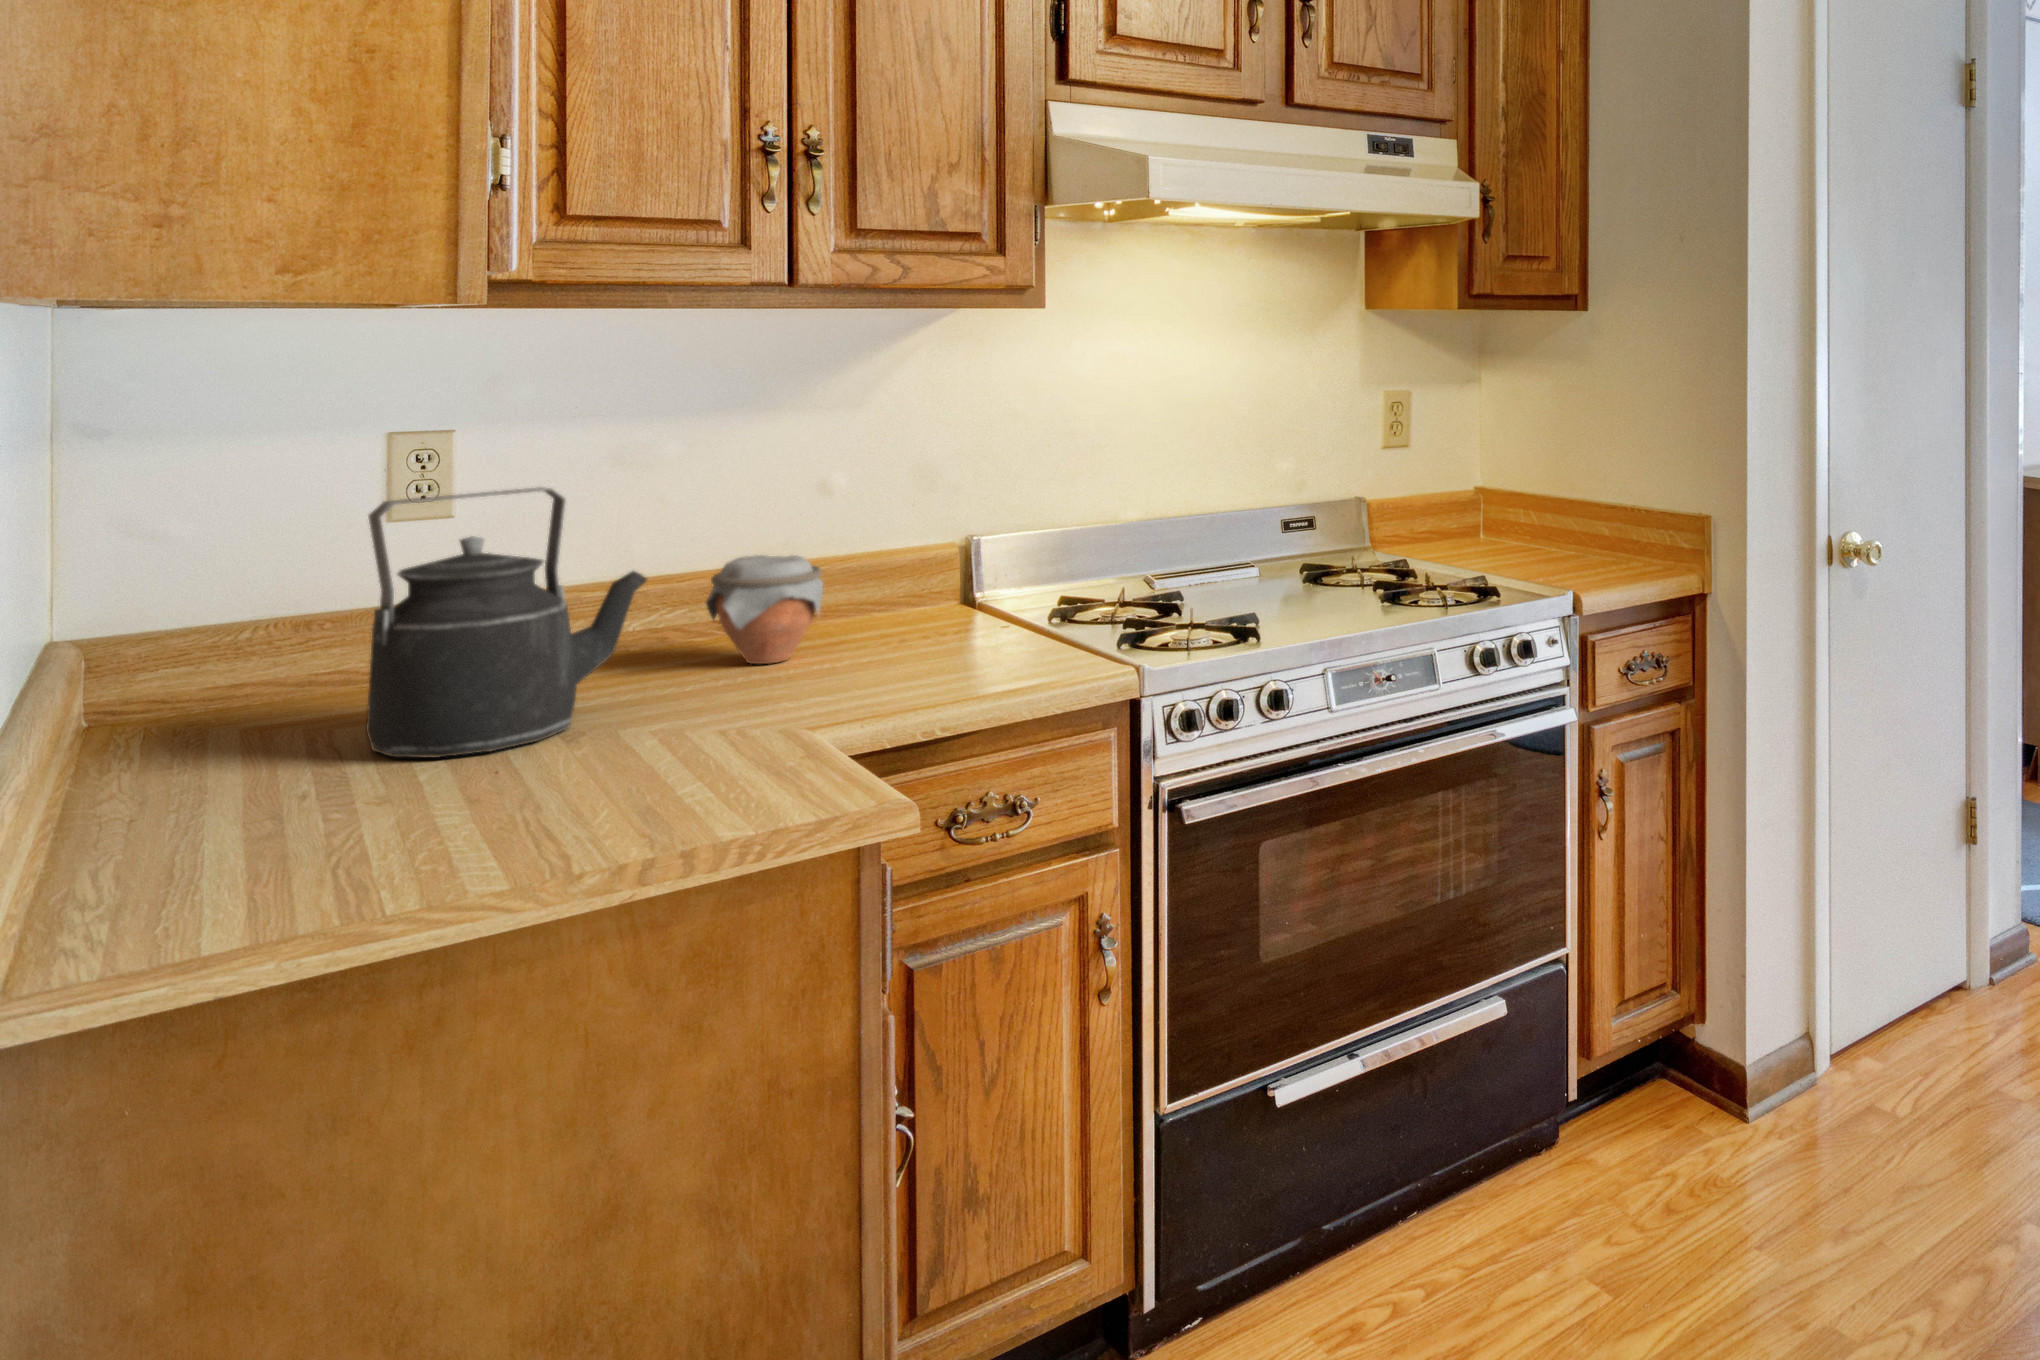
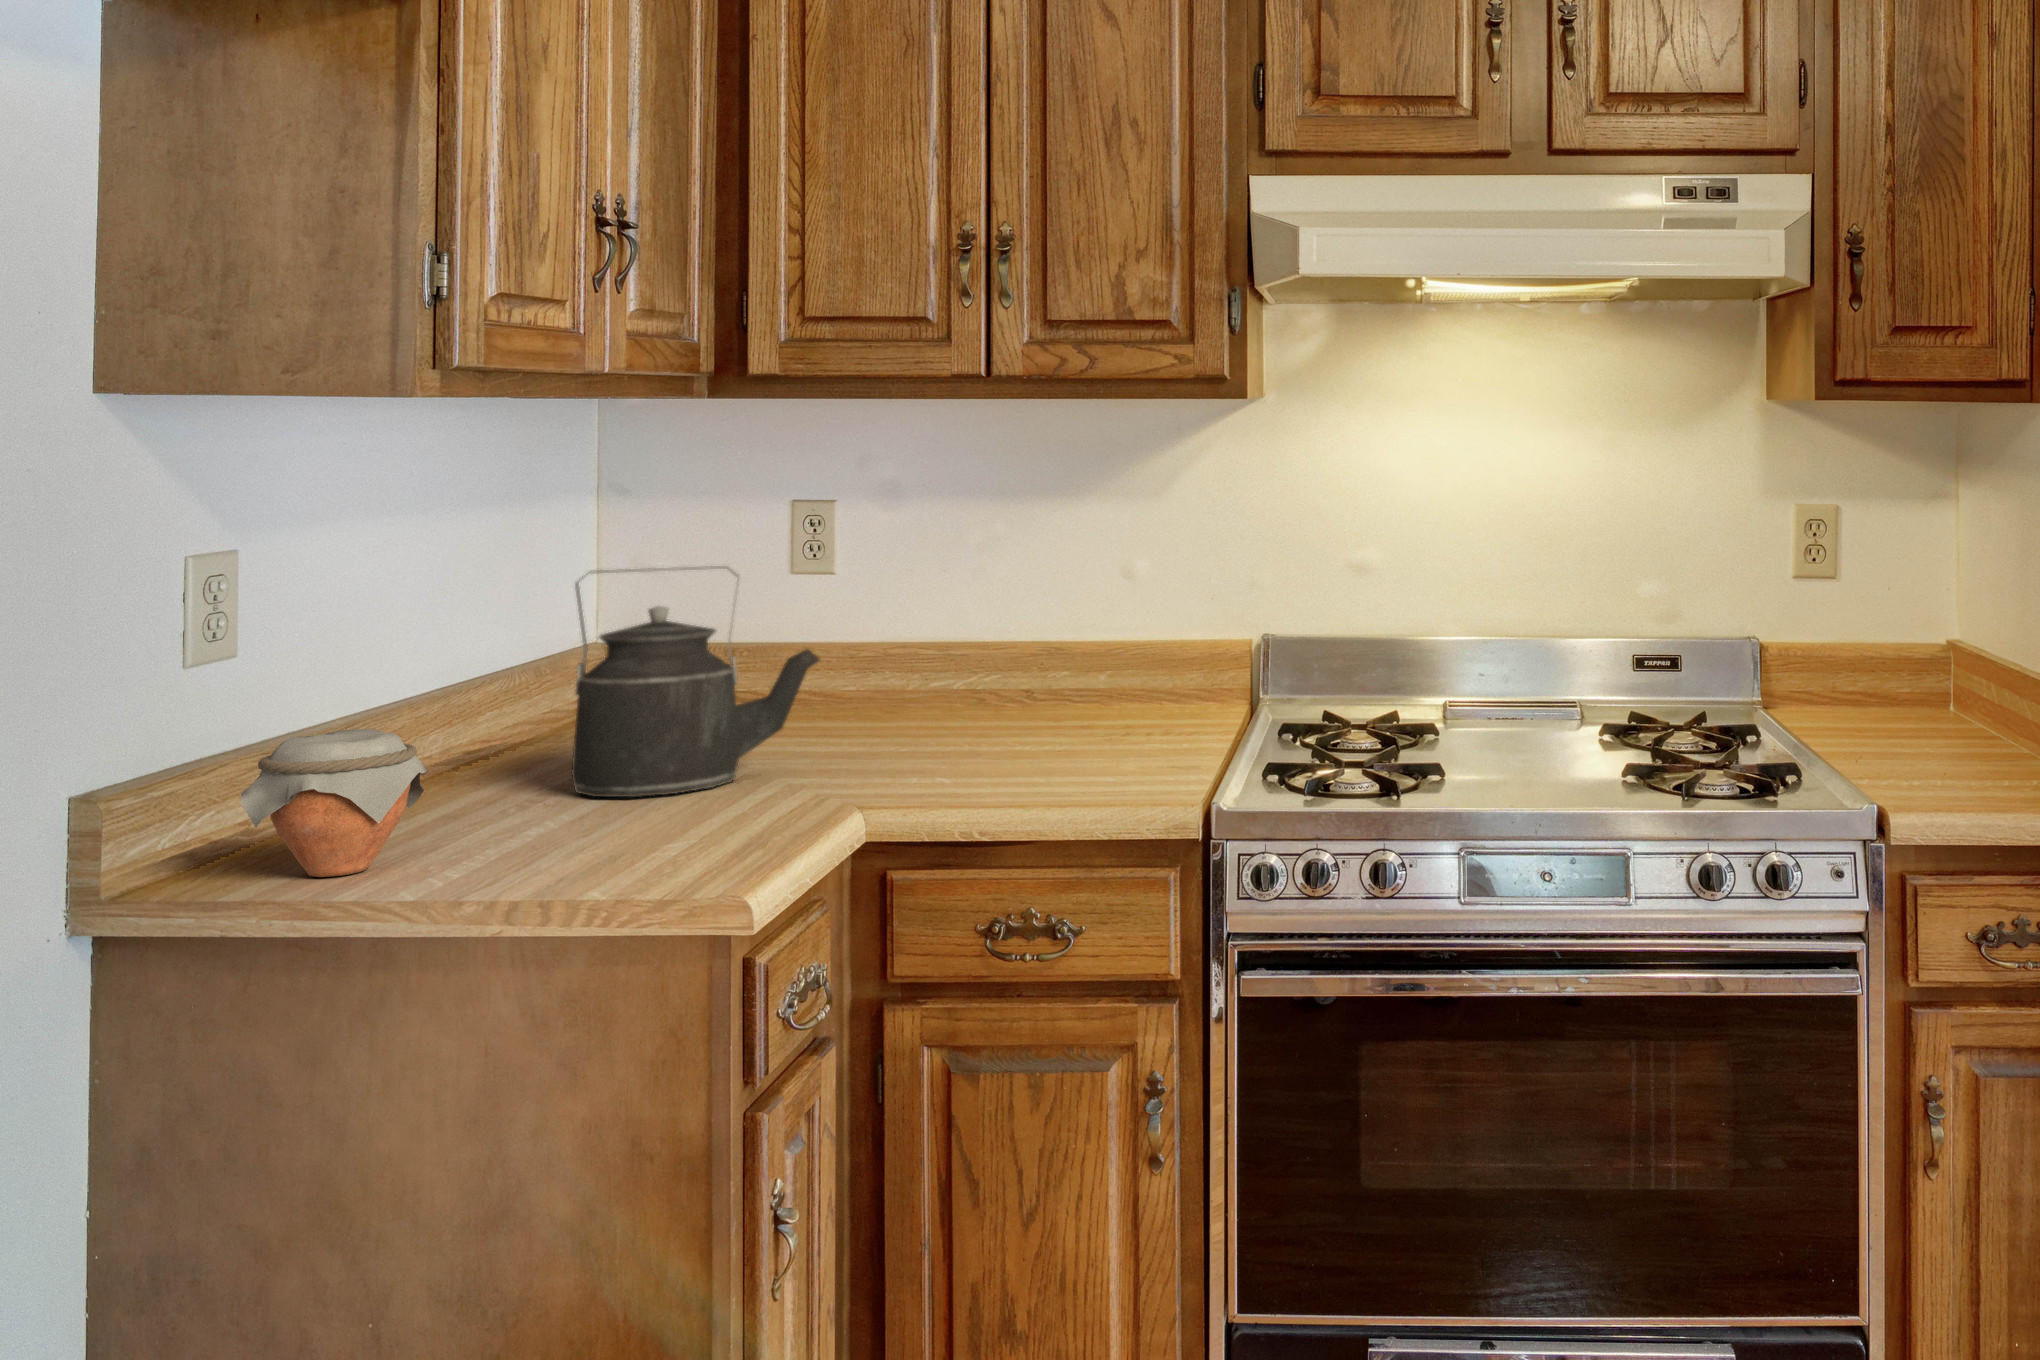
jar: present [706,555,823,664] -> present [240,729,428,877]

